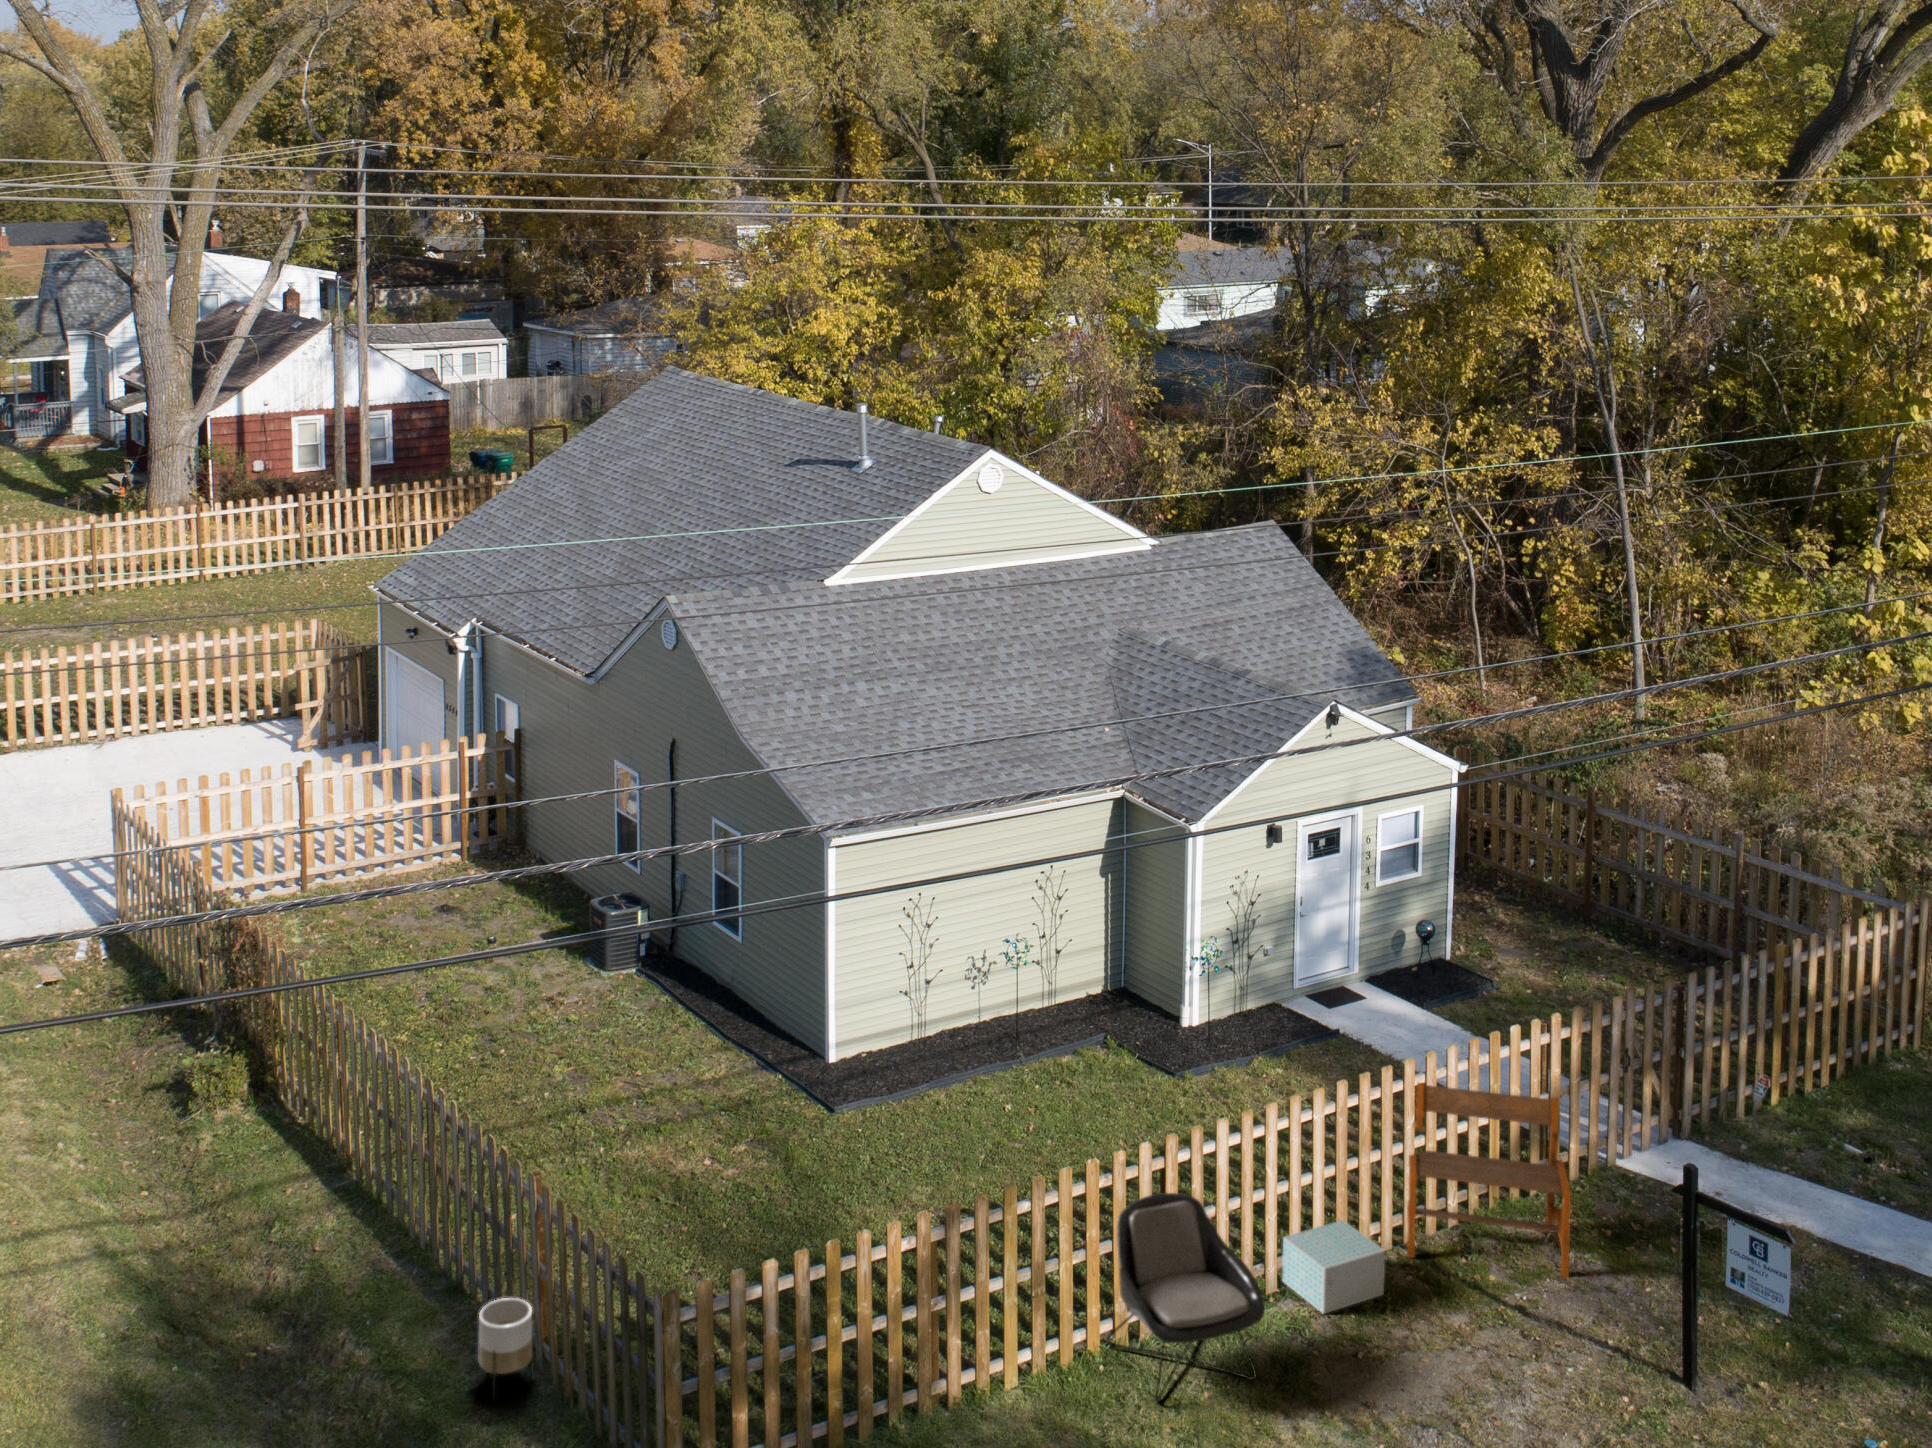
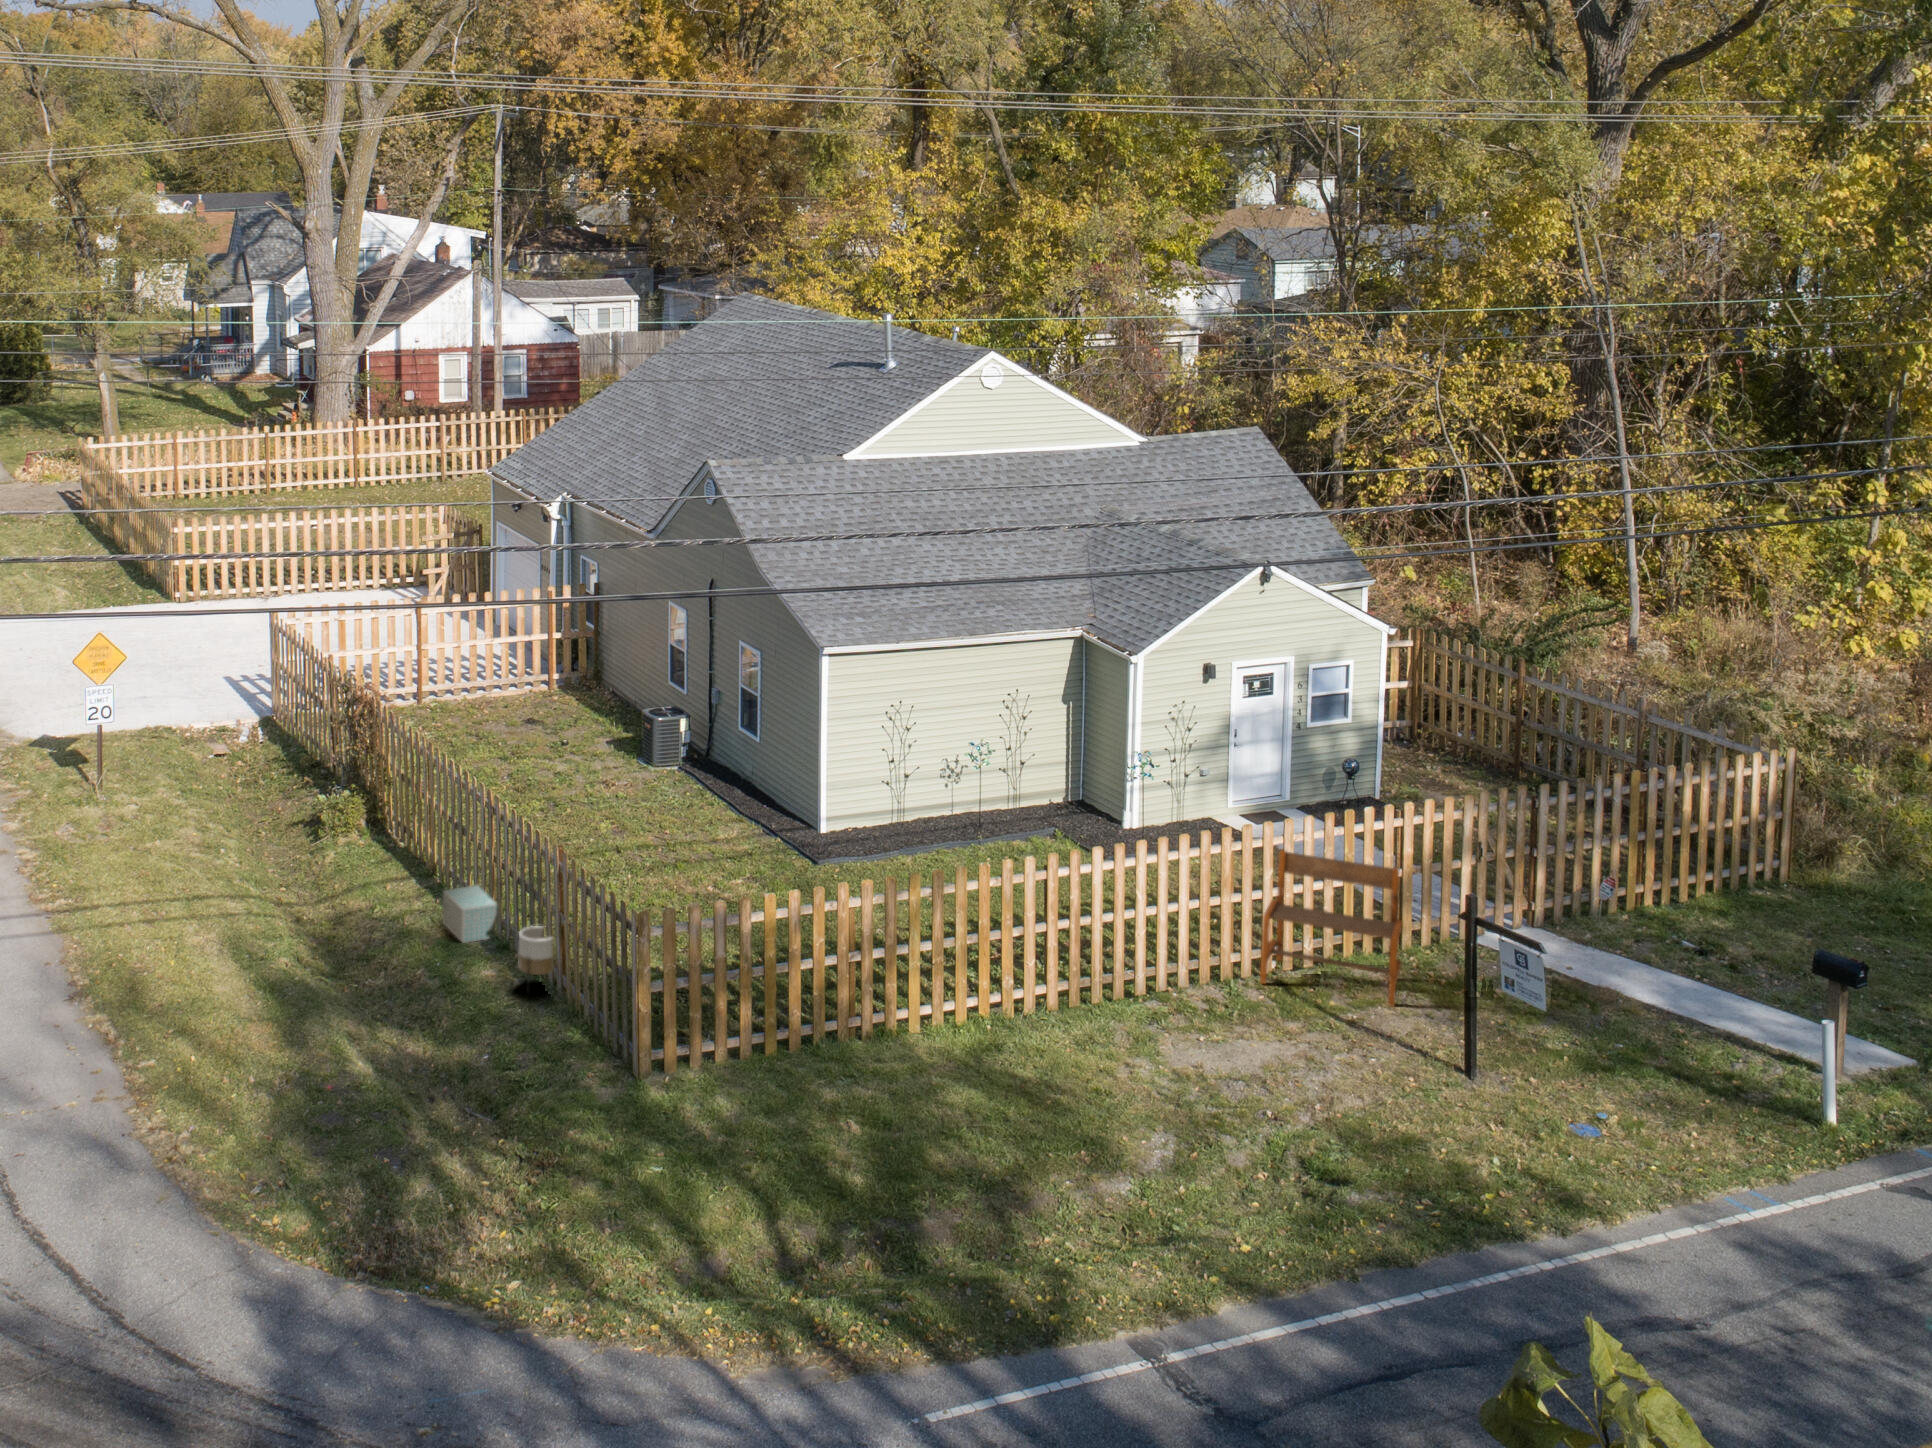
lounge chair: present [1107,1193,1265,1403] -> none [992,897,1112,1043]
storage box: present [1282,1220,1385,1313] -> present [443,885,497,943]

